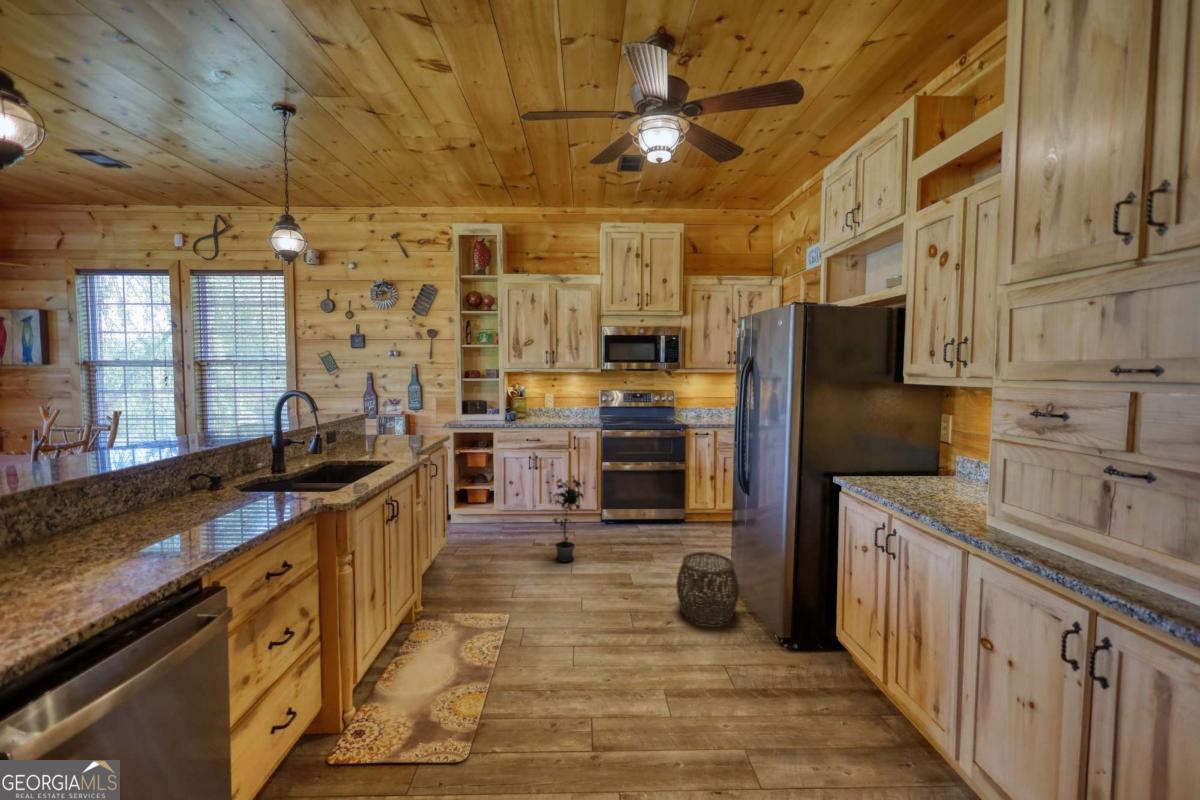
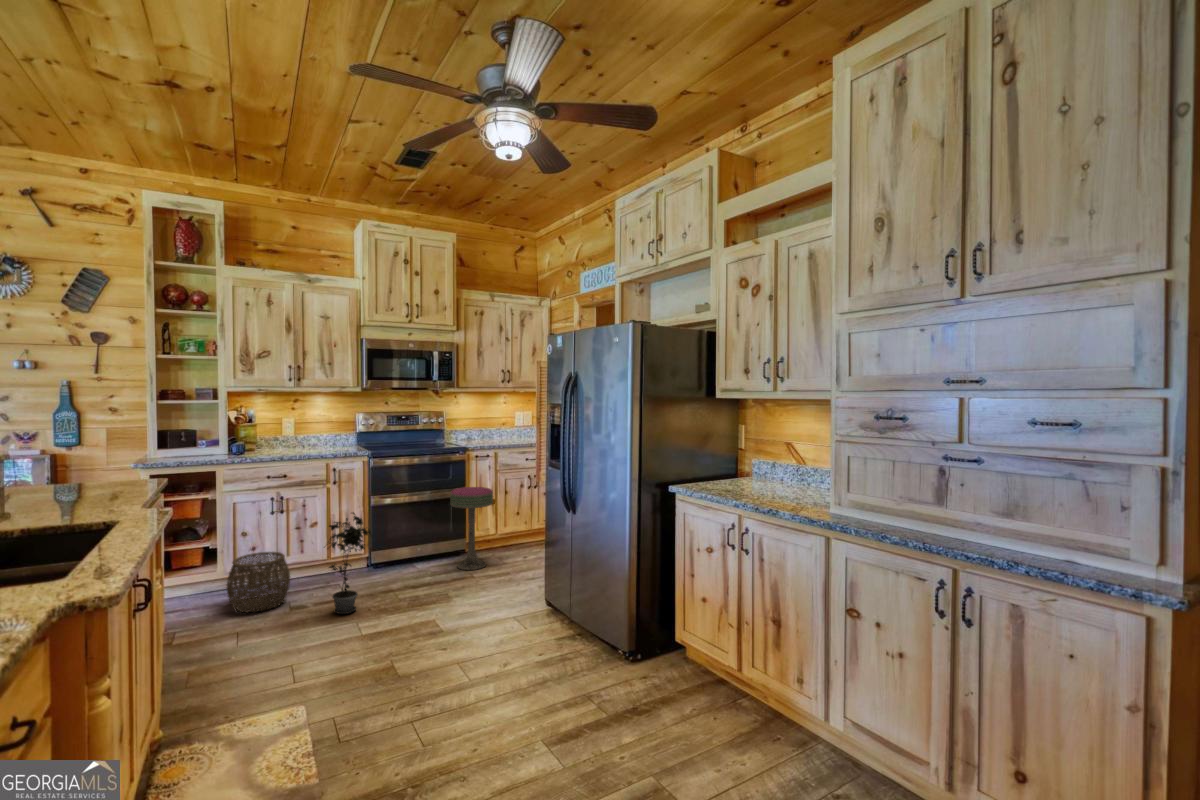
bar stool: none [666,462,707,541] -> present [450,487,493,570]
woven basket: present [676,552,739,624] -> present [227,552,290,613]

